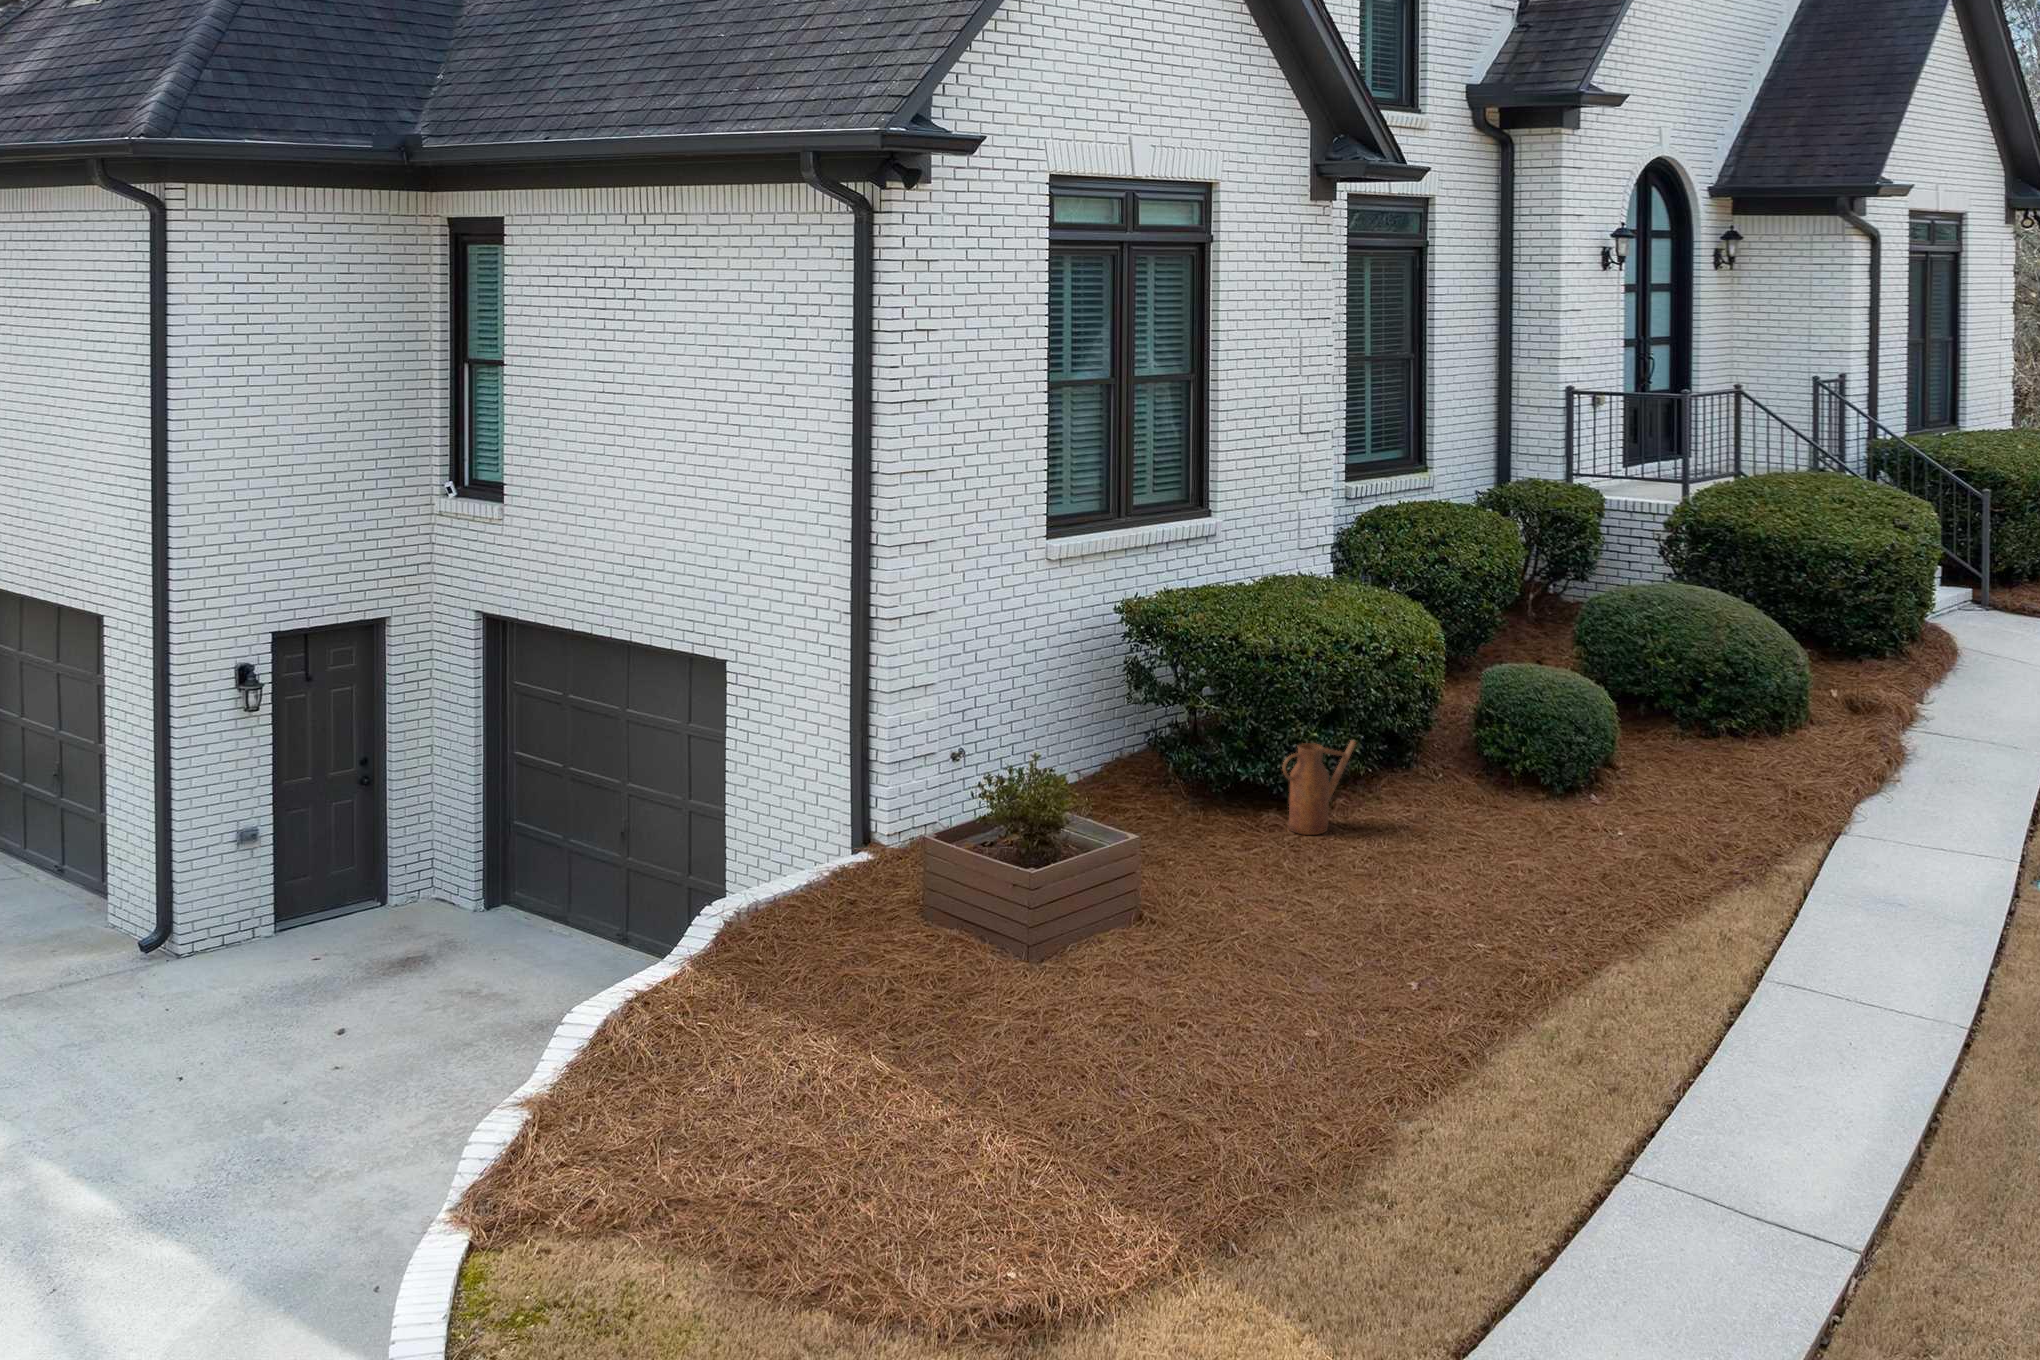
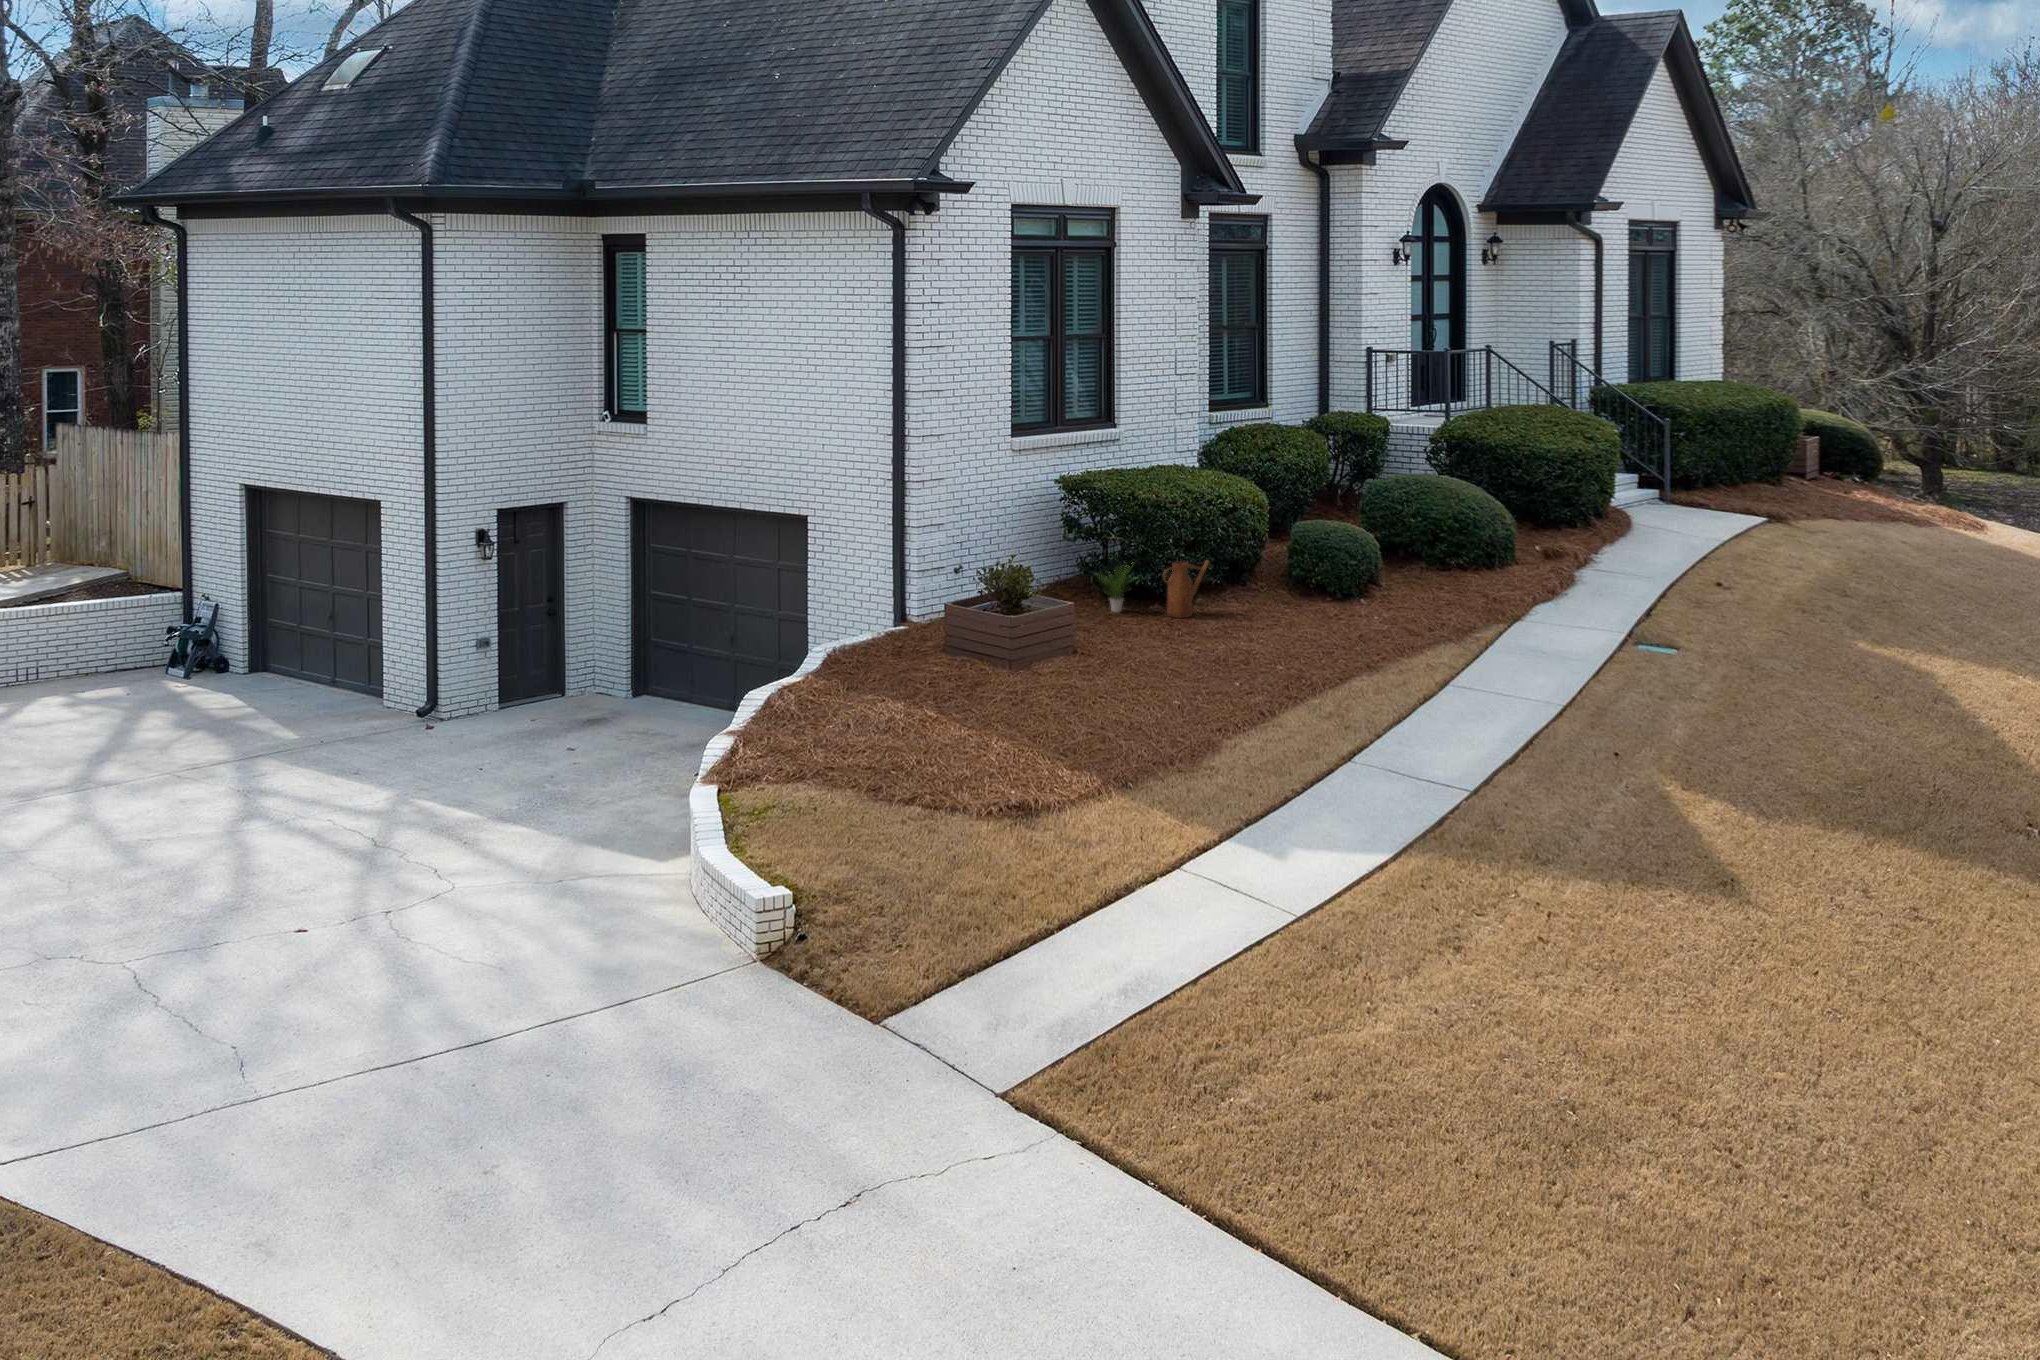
potted plant: none [1173,736,1249,822] -> present [1101,562,1138,612]

